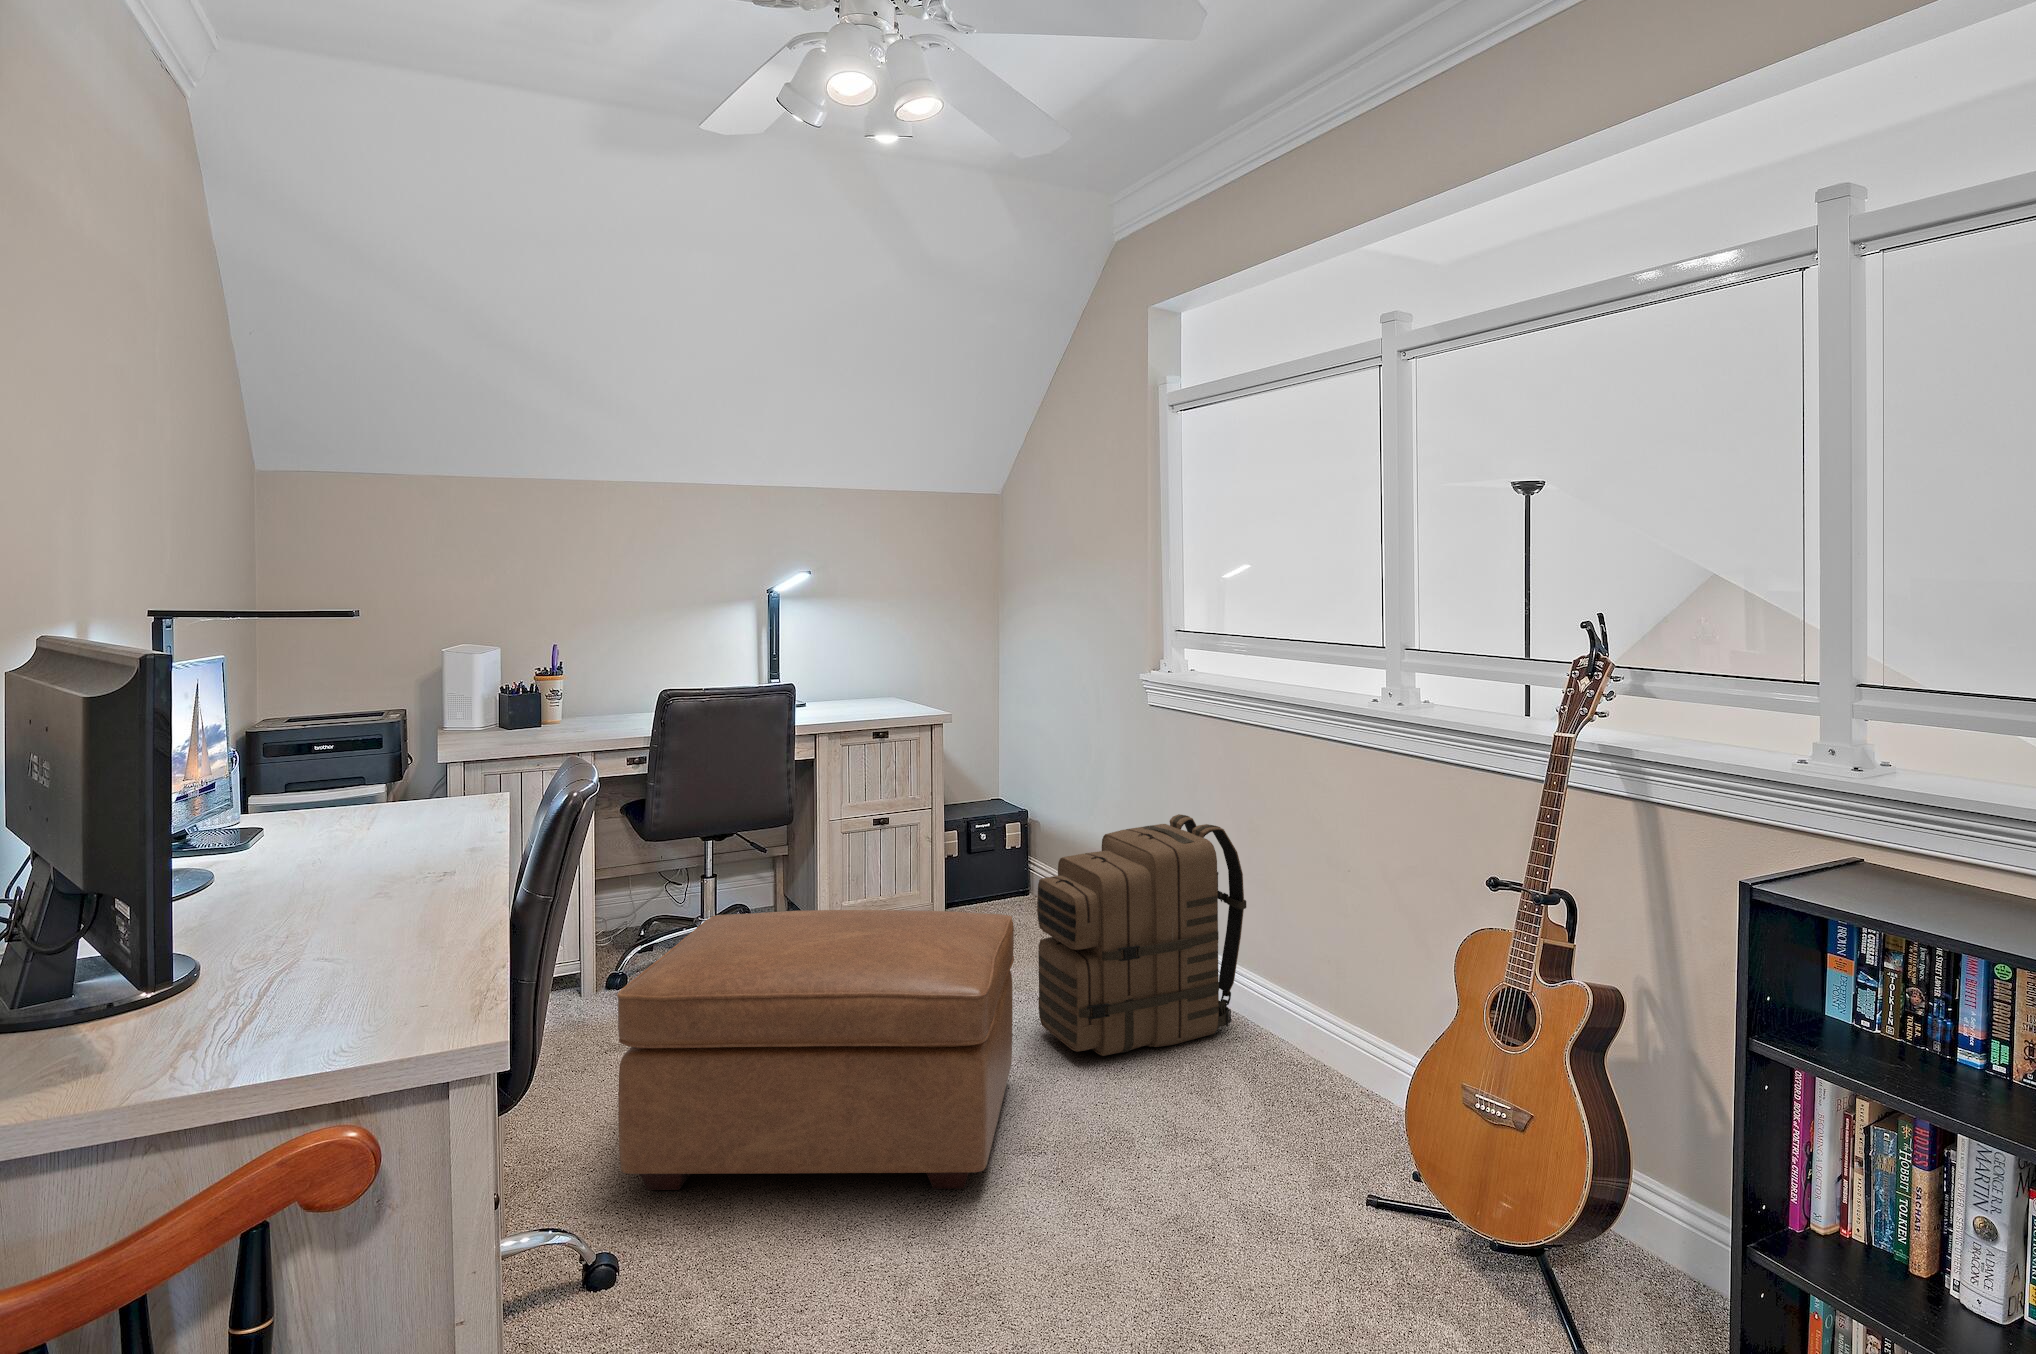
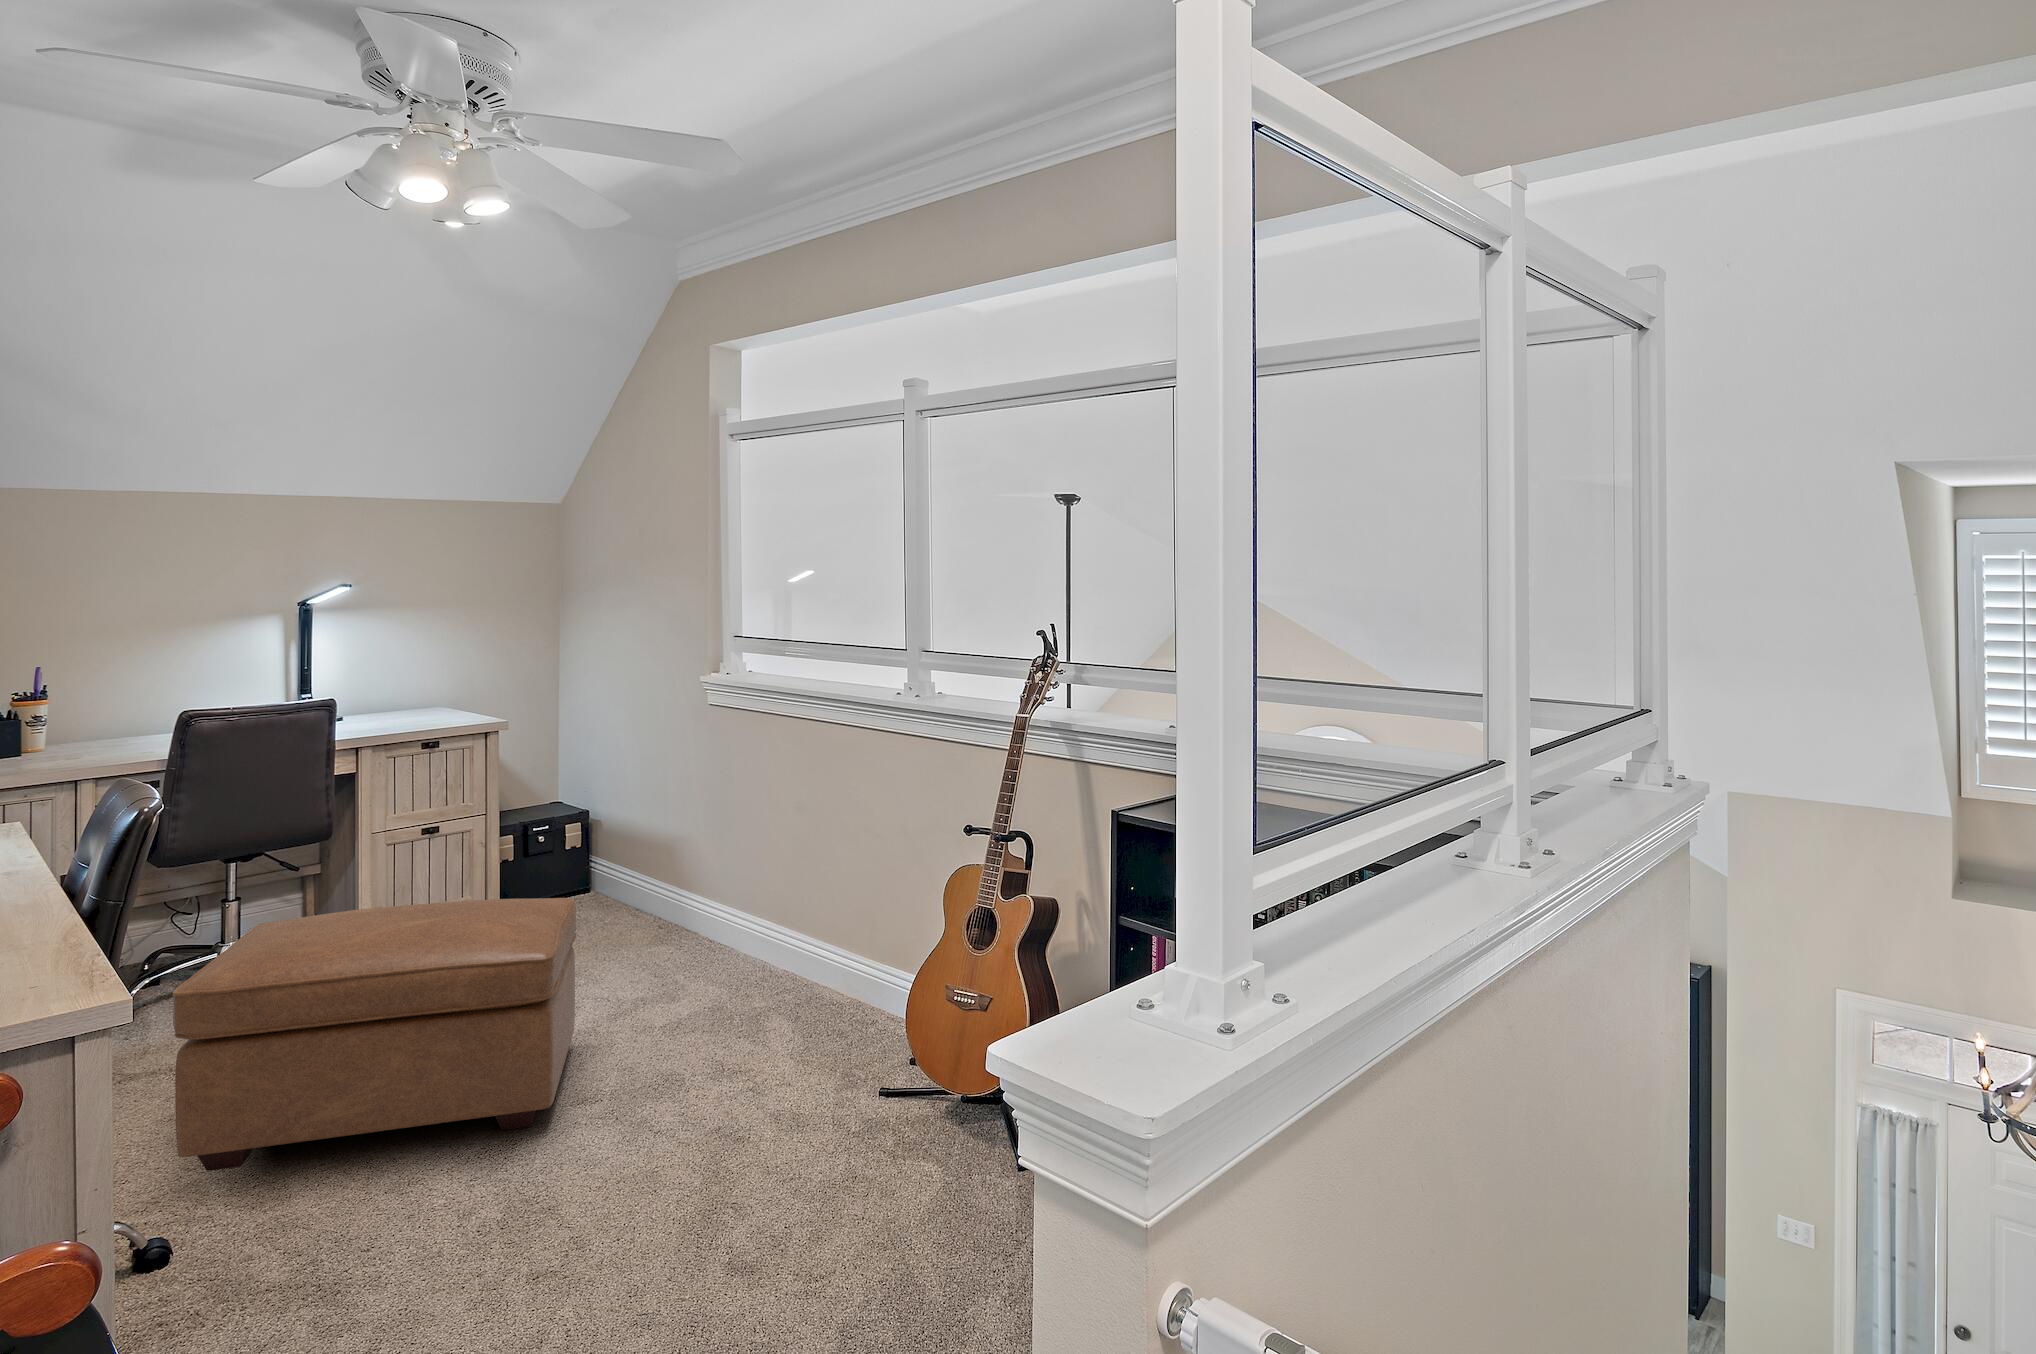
backpack: present [1037,814,1246,1056] -> none [598,803,795,1016]

